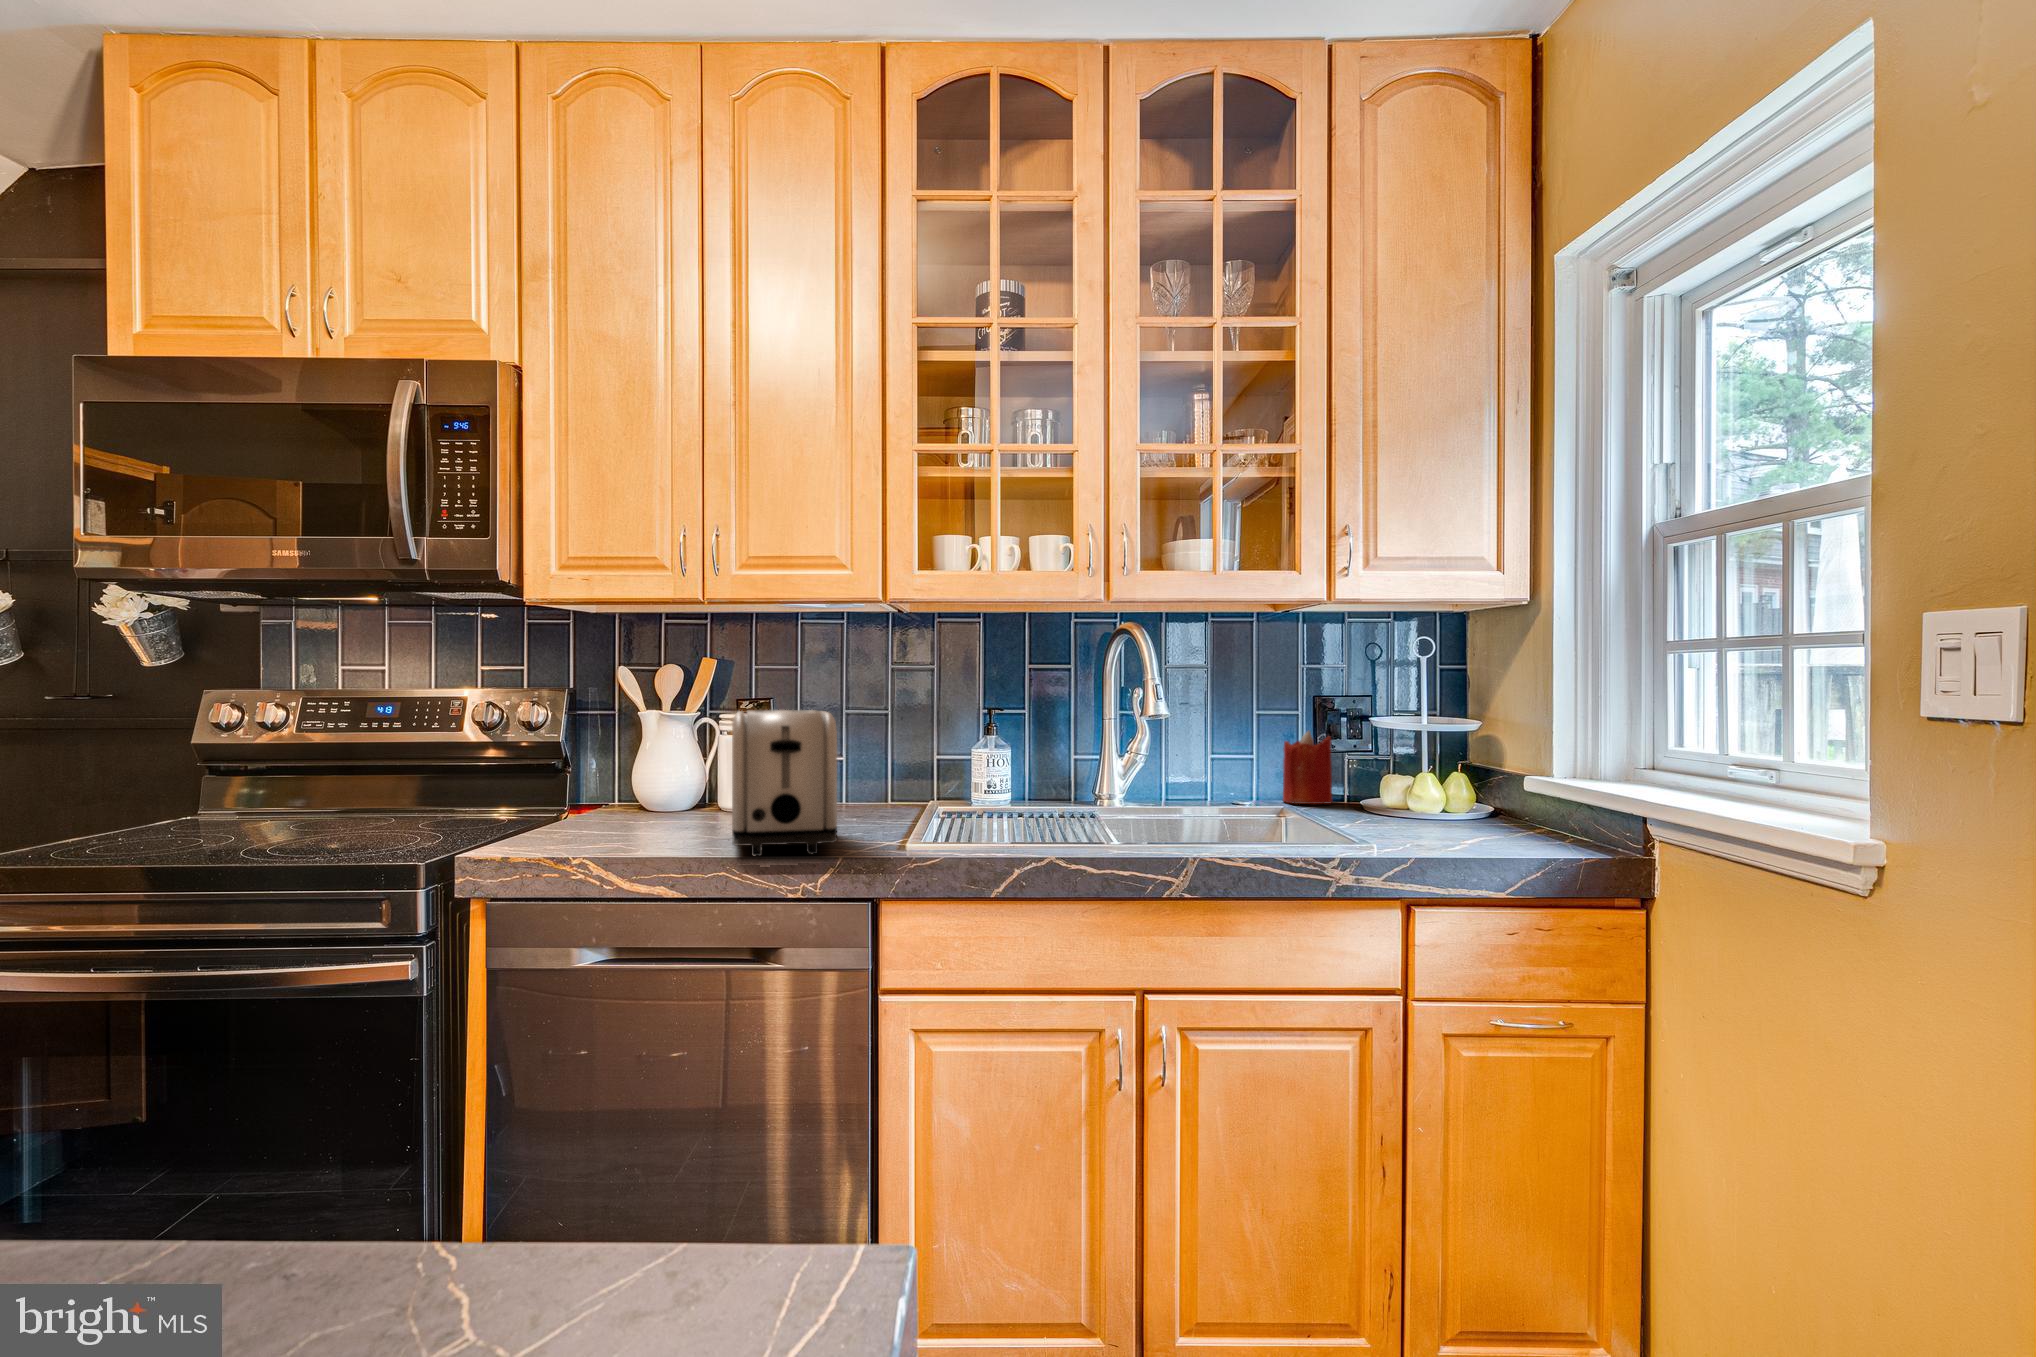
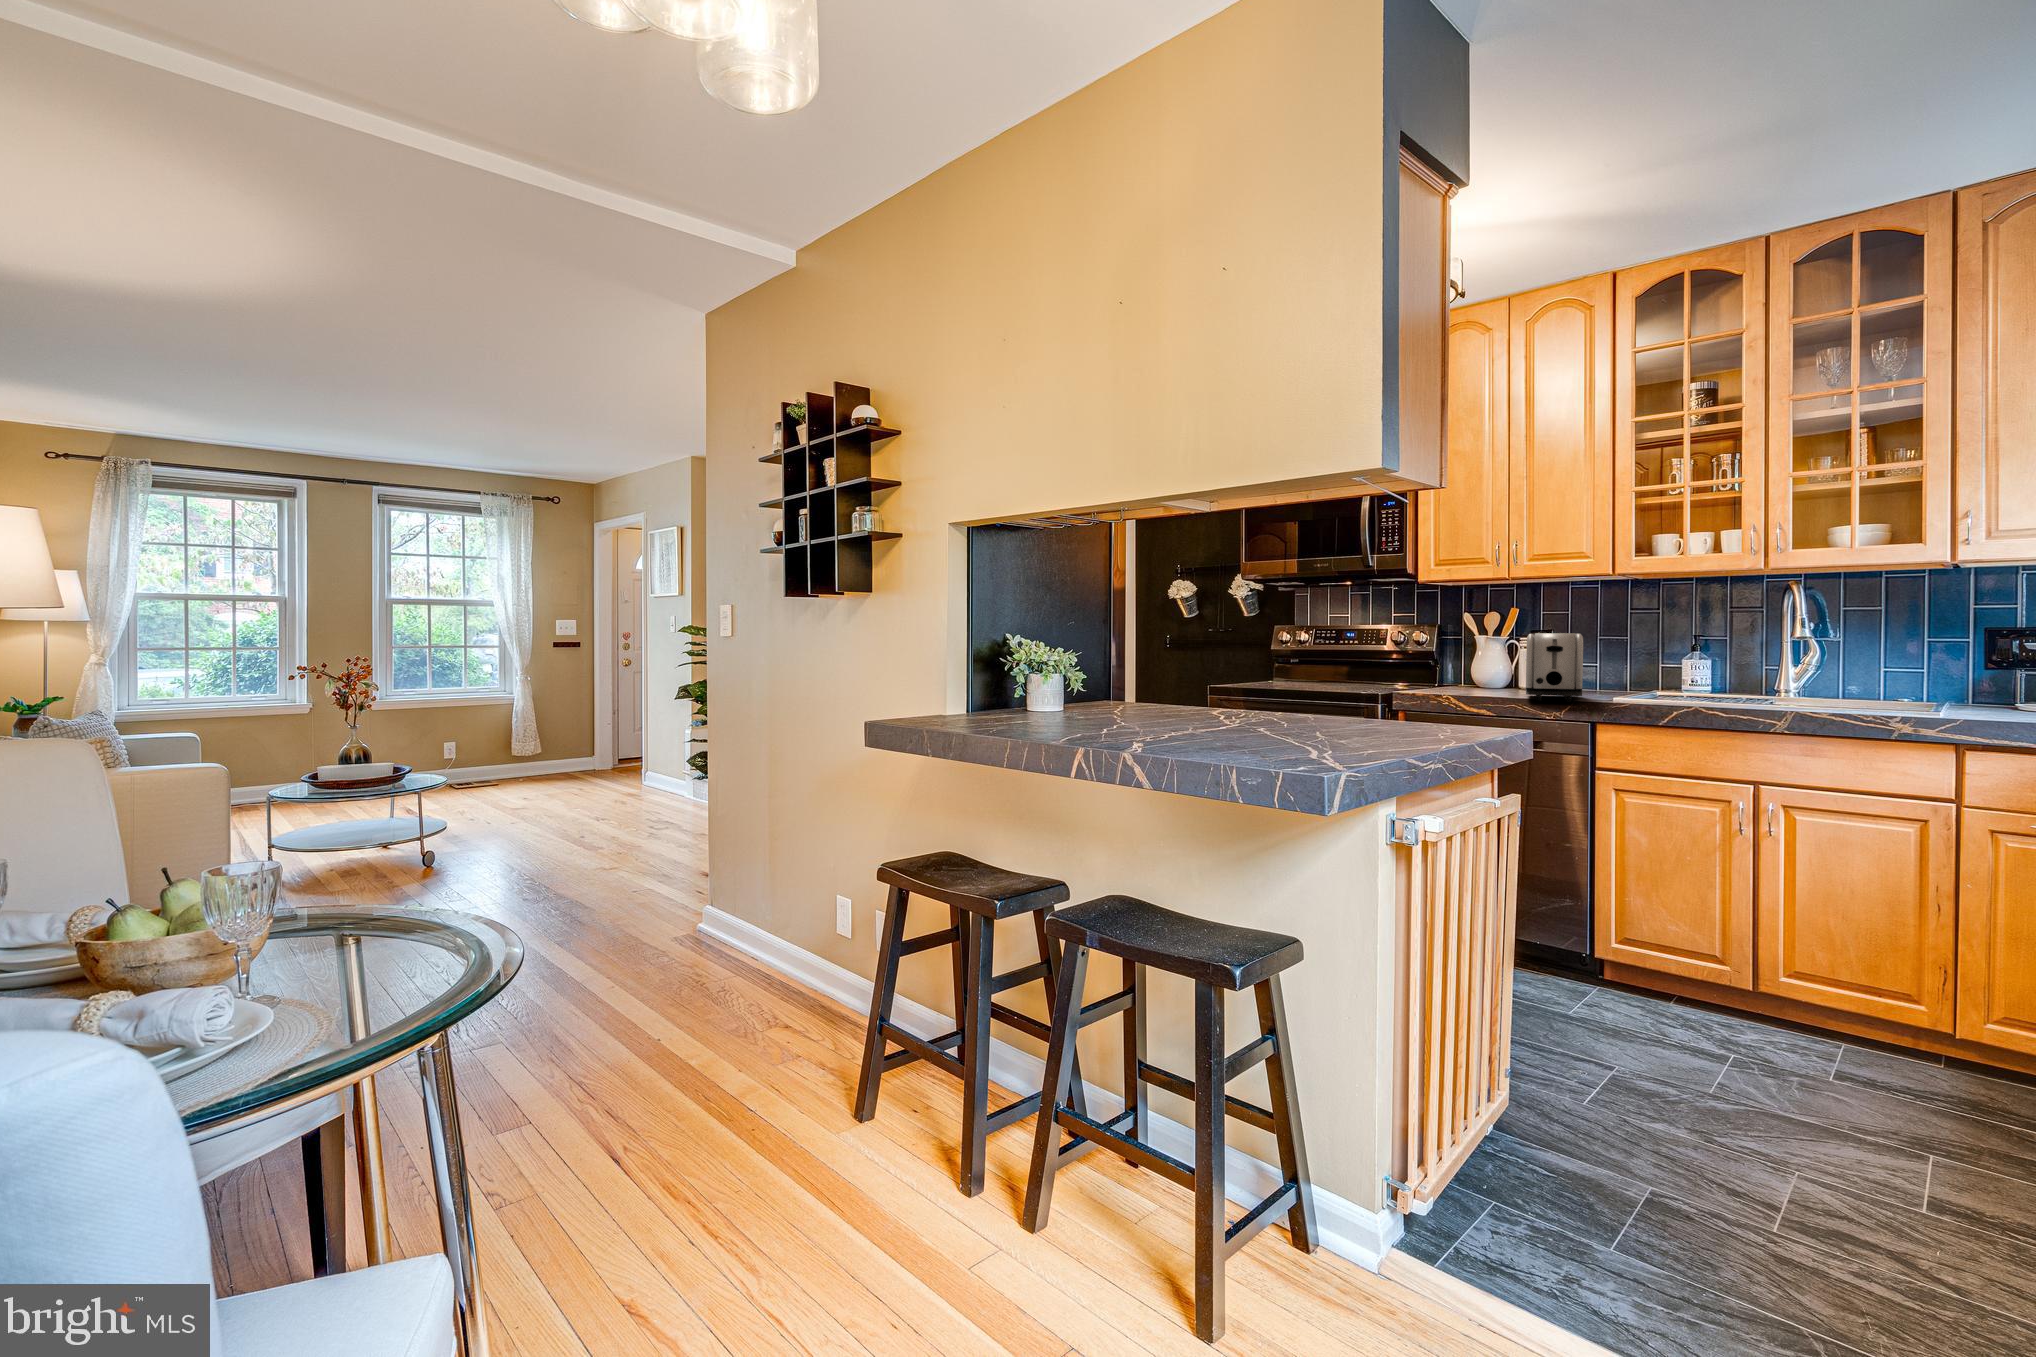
candle: present [1283,730,1332,804] -> none [1934,650,1983,699]

